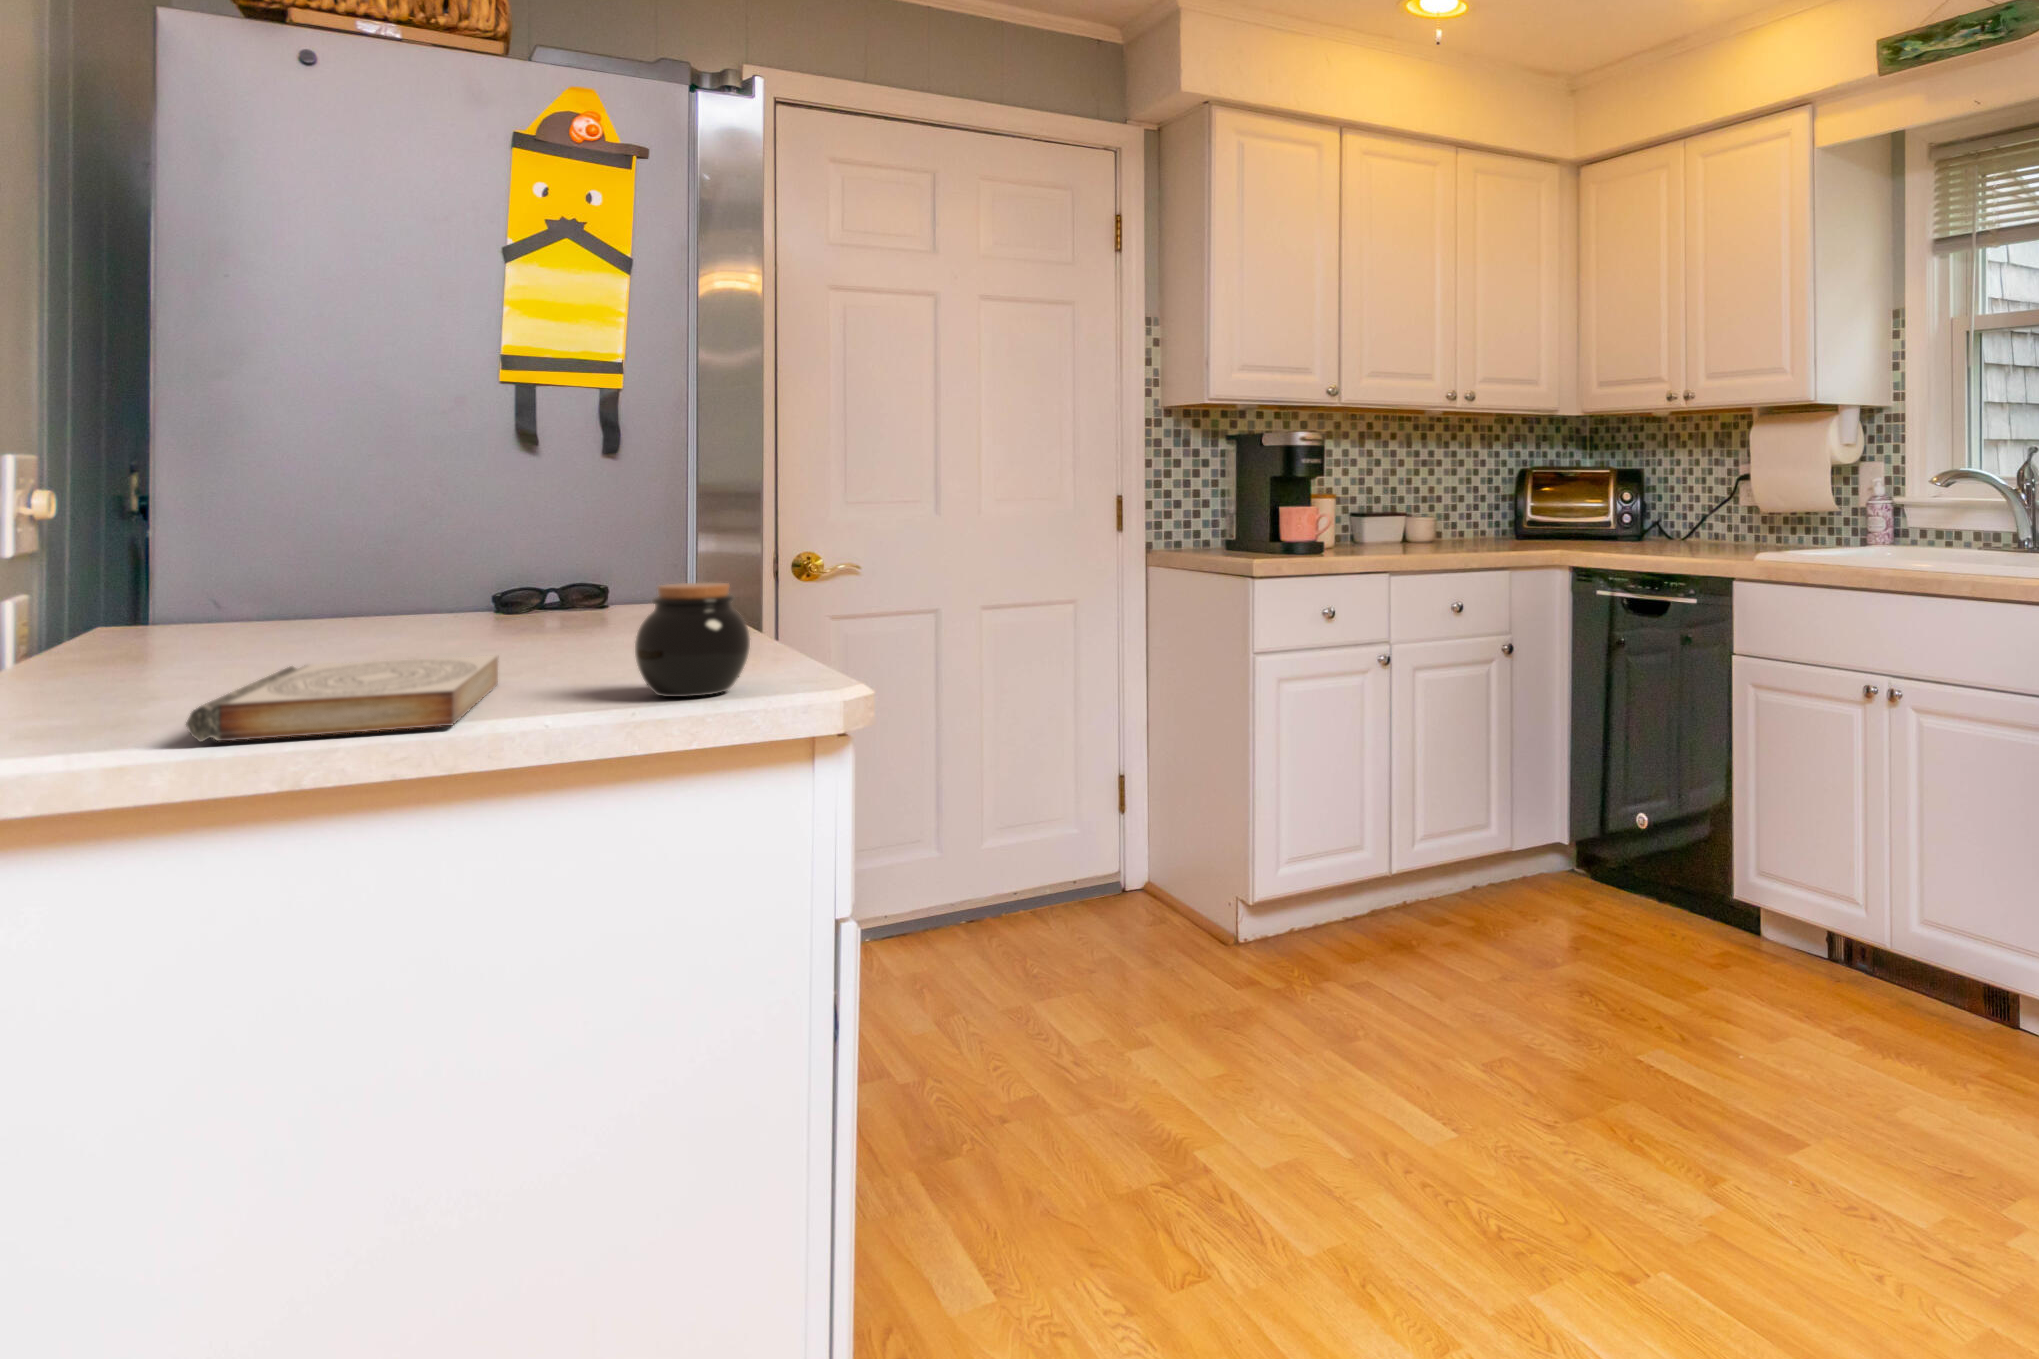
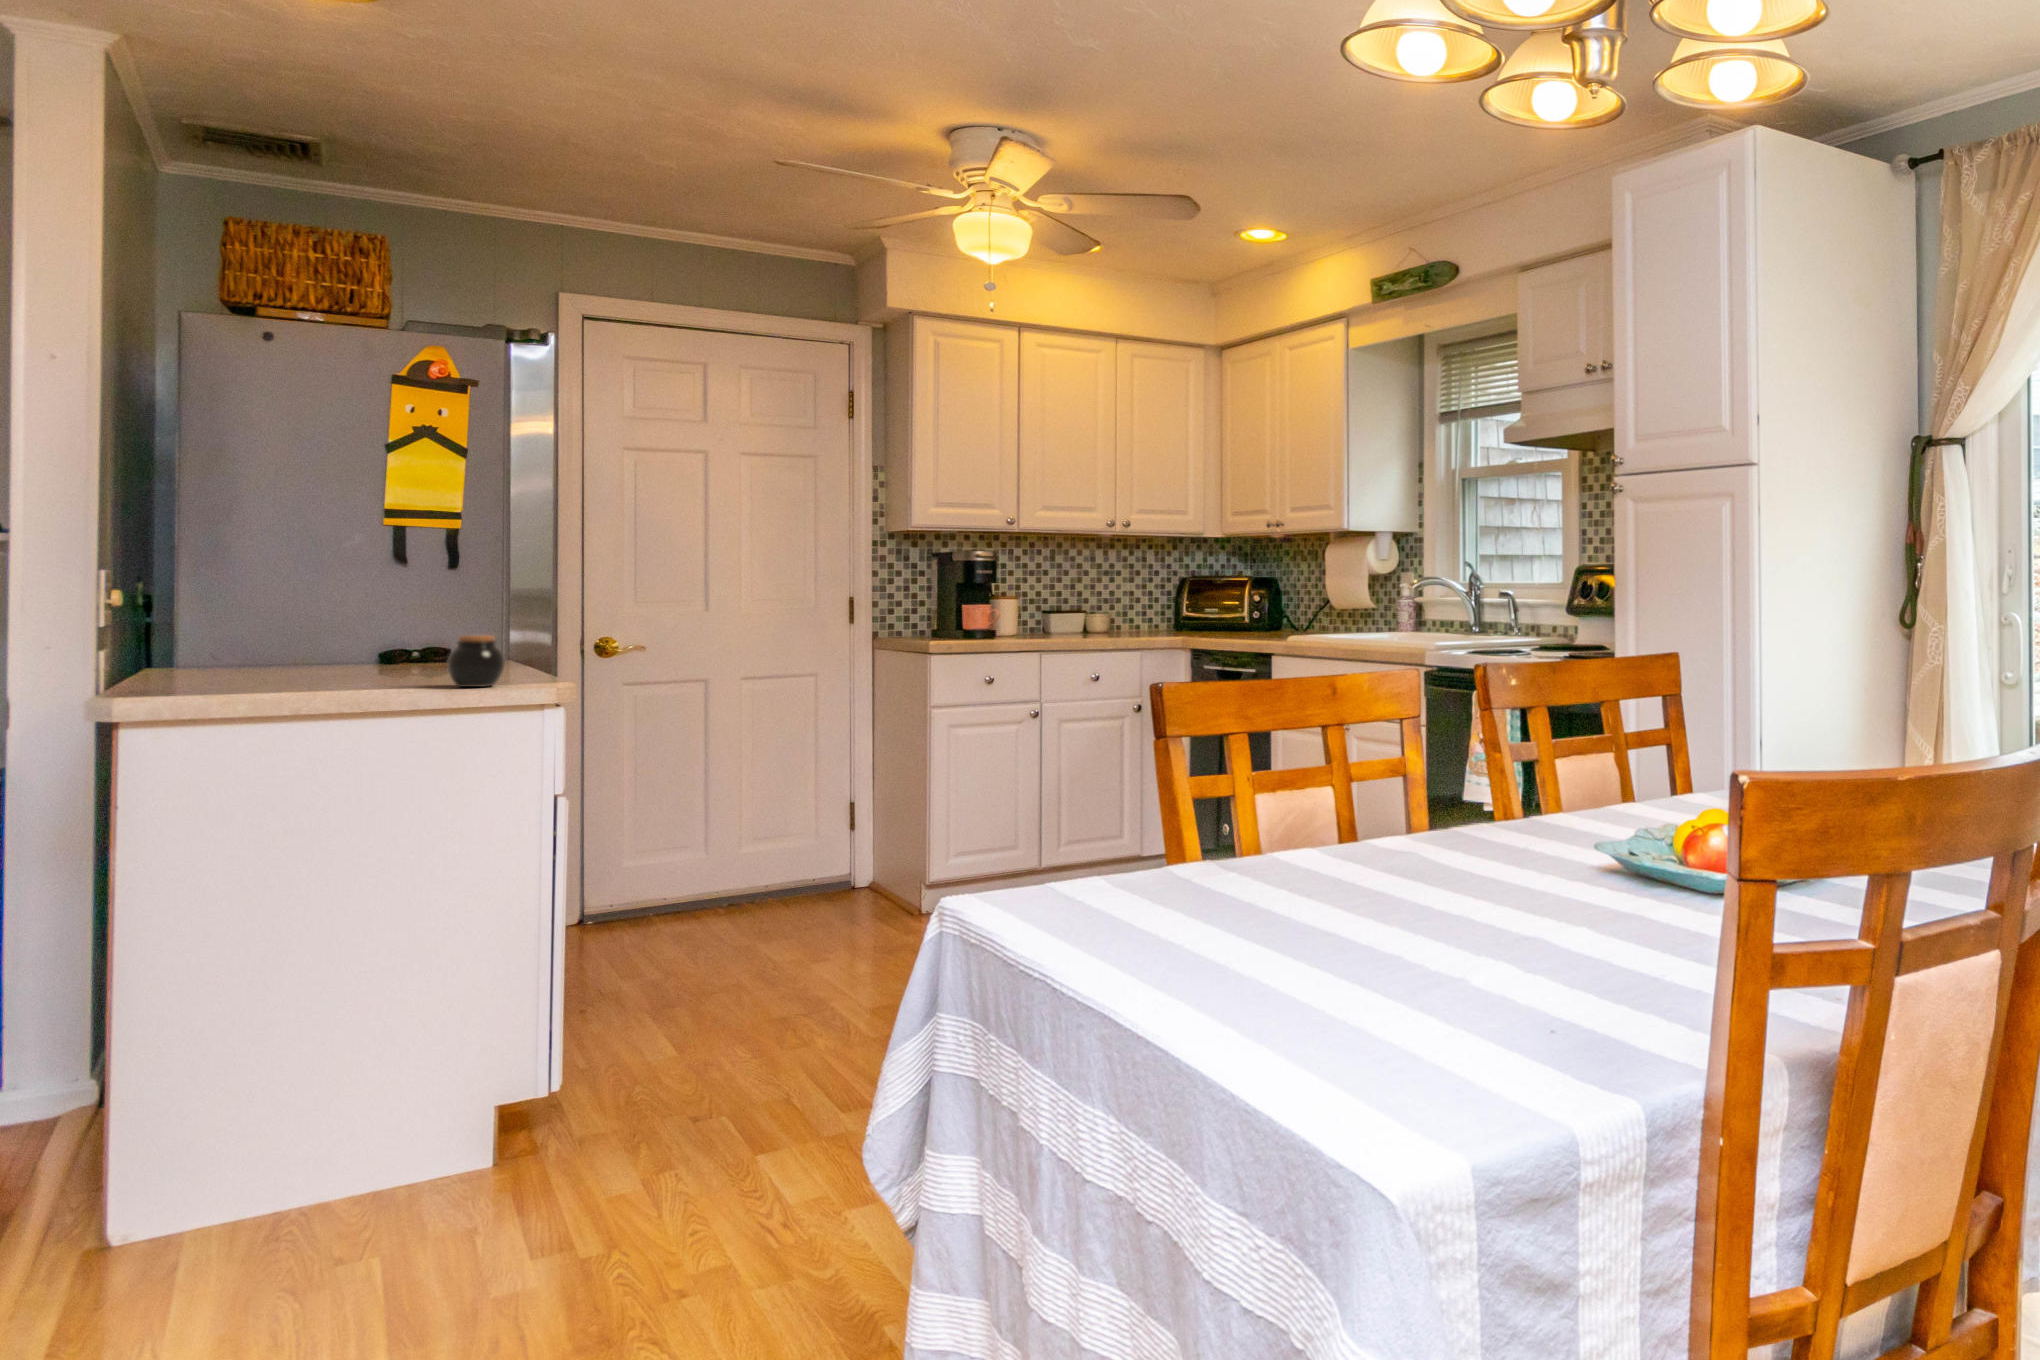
book: present [186,656,498,742] -> none [247,670,382,696]

